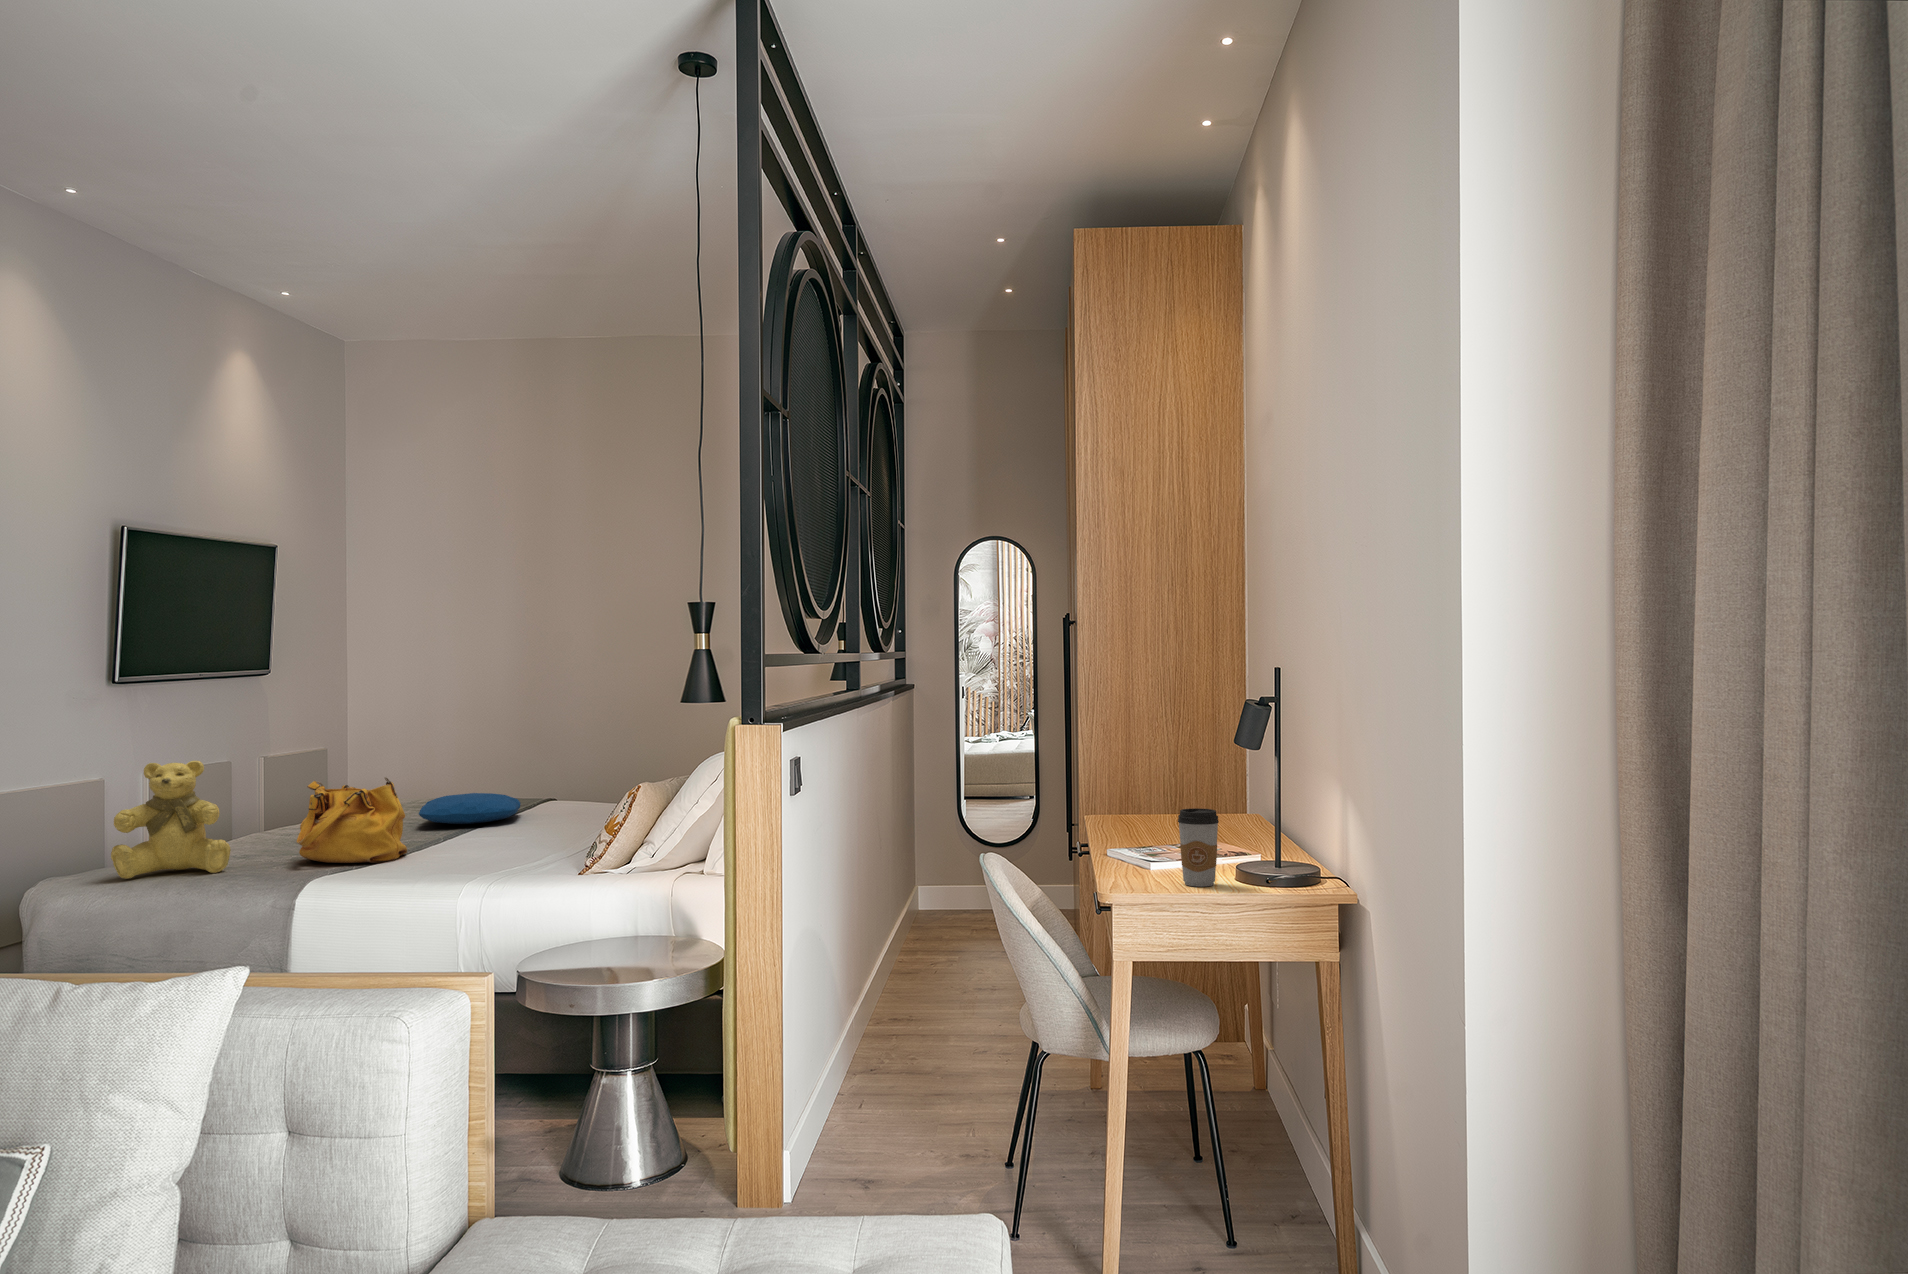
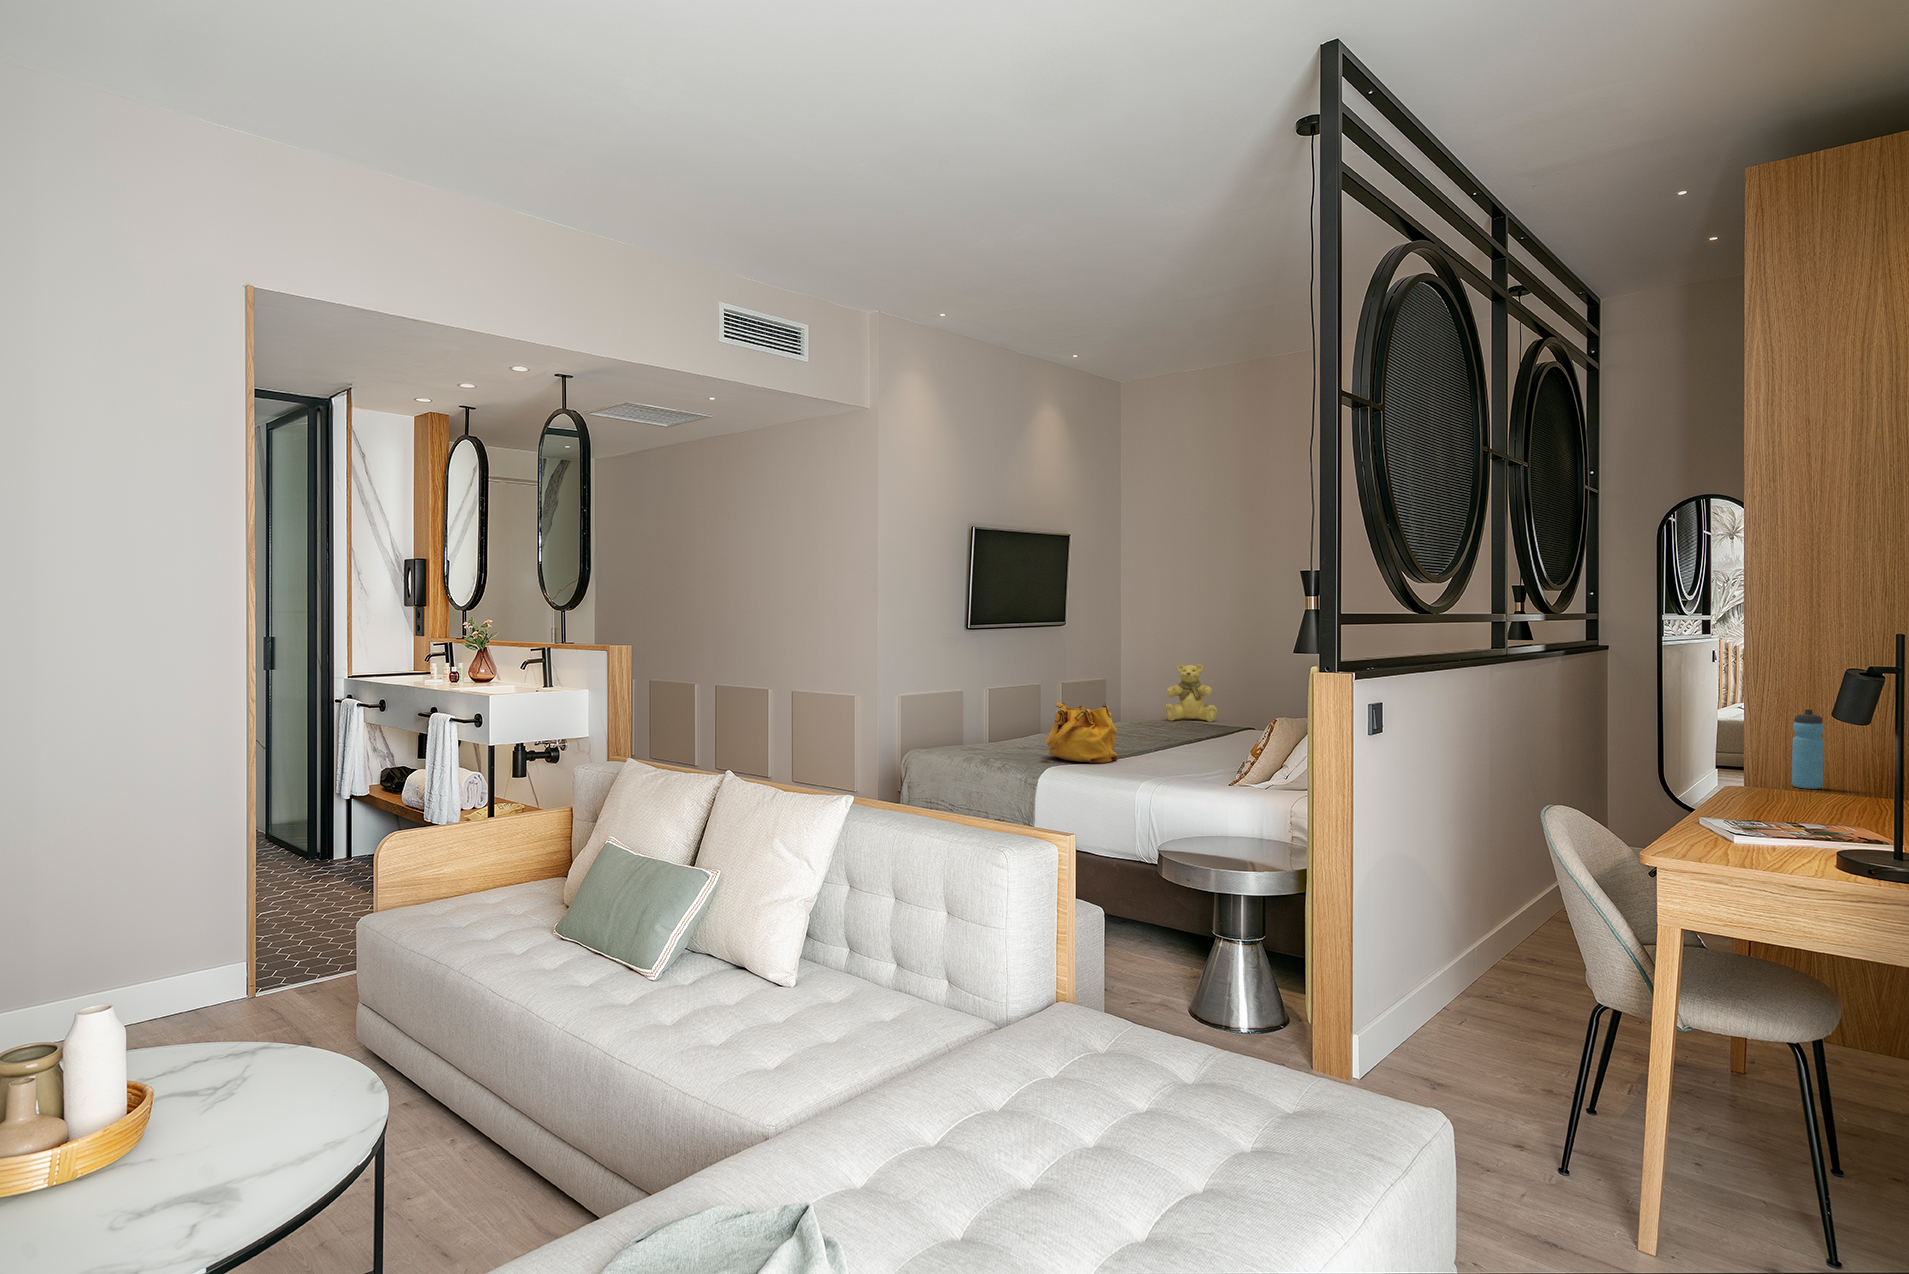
water bottle: none [1114,737,1137,809] -> present [1792,709,1824,789]
teddy bear: present [111,761,231,879] -> present [1165,664,1217,722]
pillow: present [419,793,521,824] -> none [1136,720,1215,742]
coffee cup: present [1178,808,1219,887] -> none [1741,783,1795,865]

